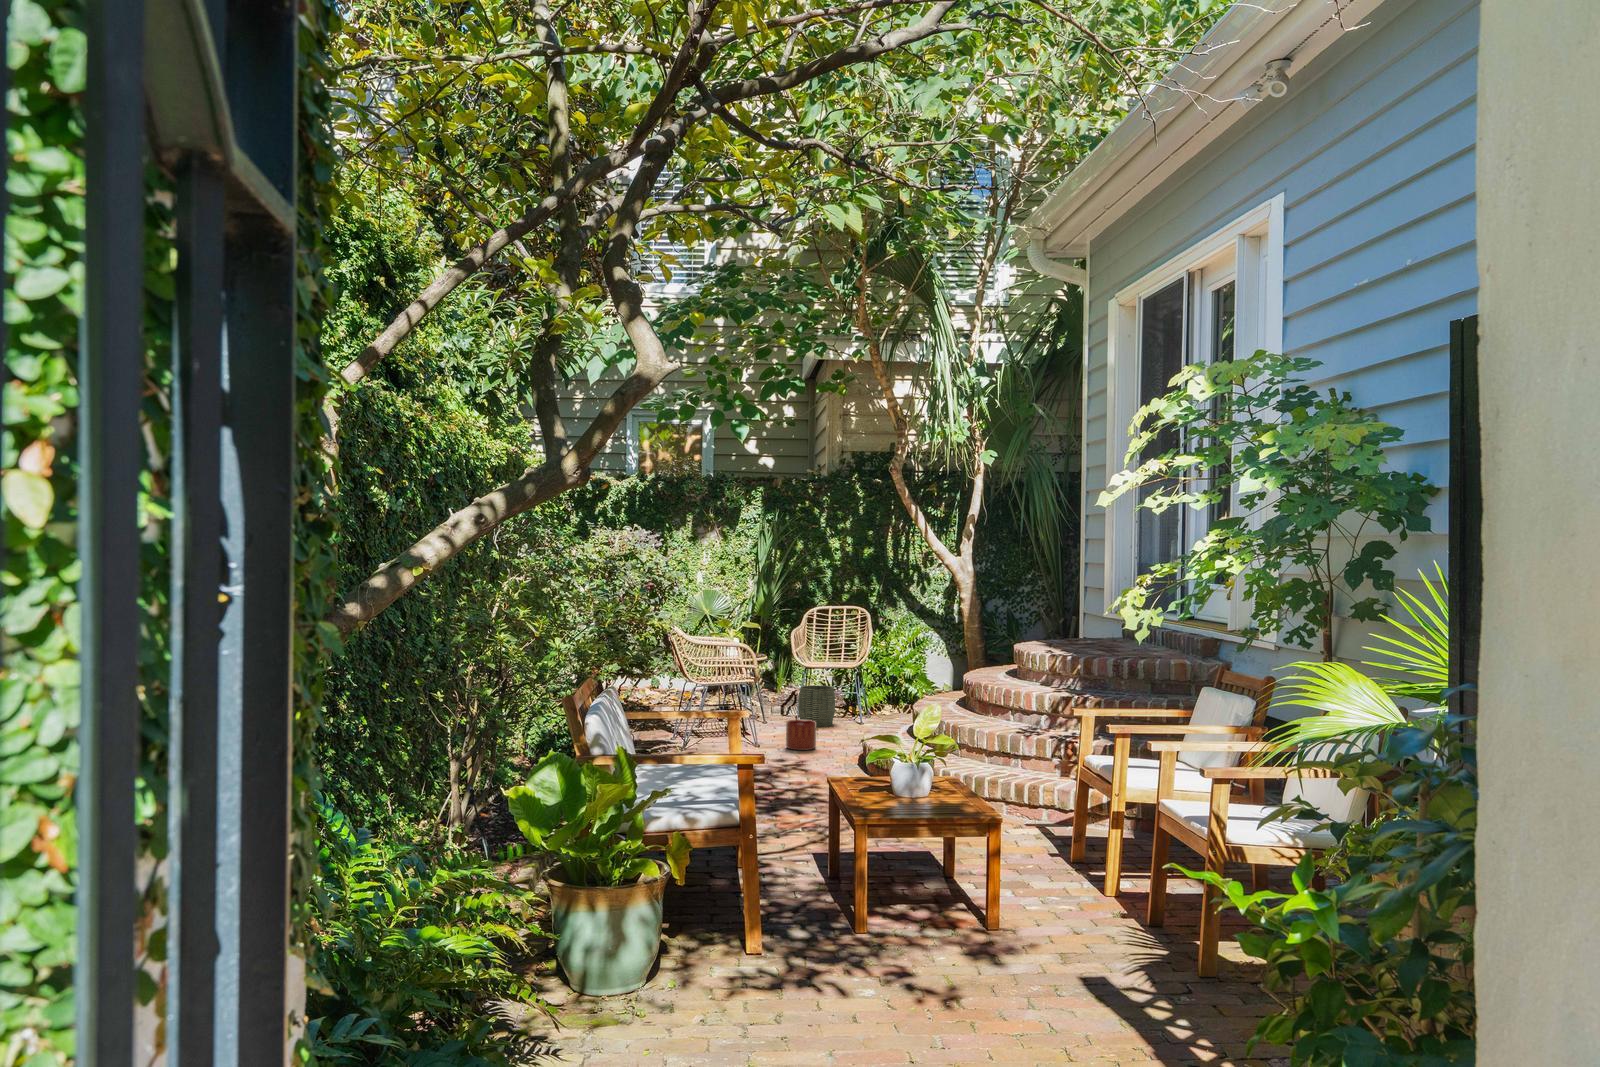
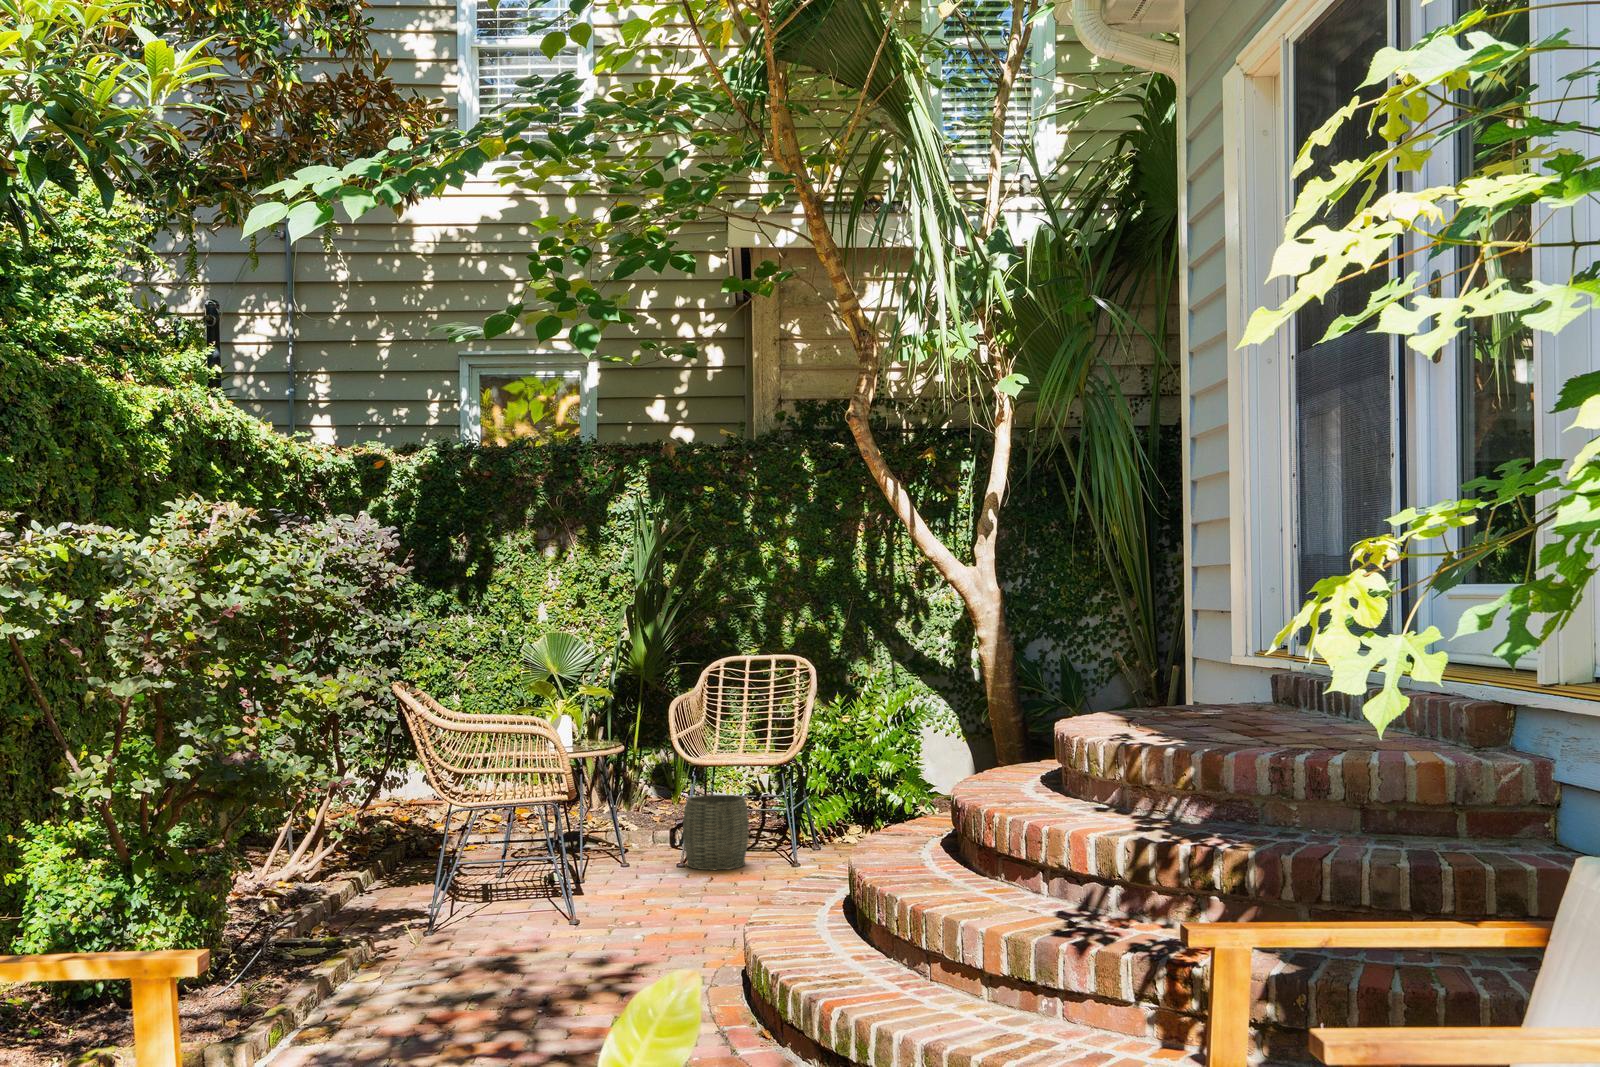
planter: present [786,720,816,750] -> none [615,870,674,934]

